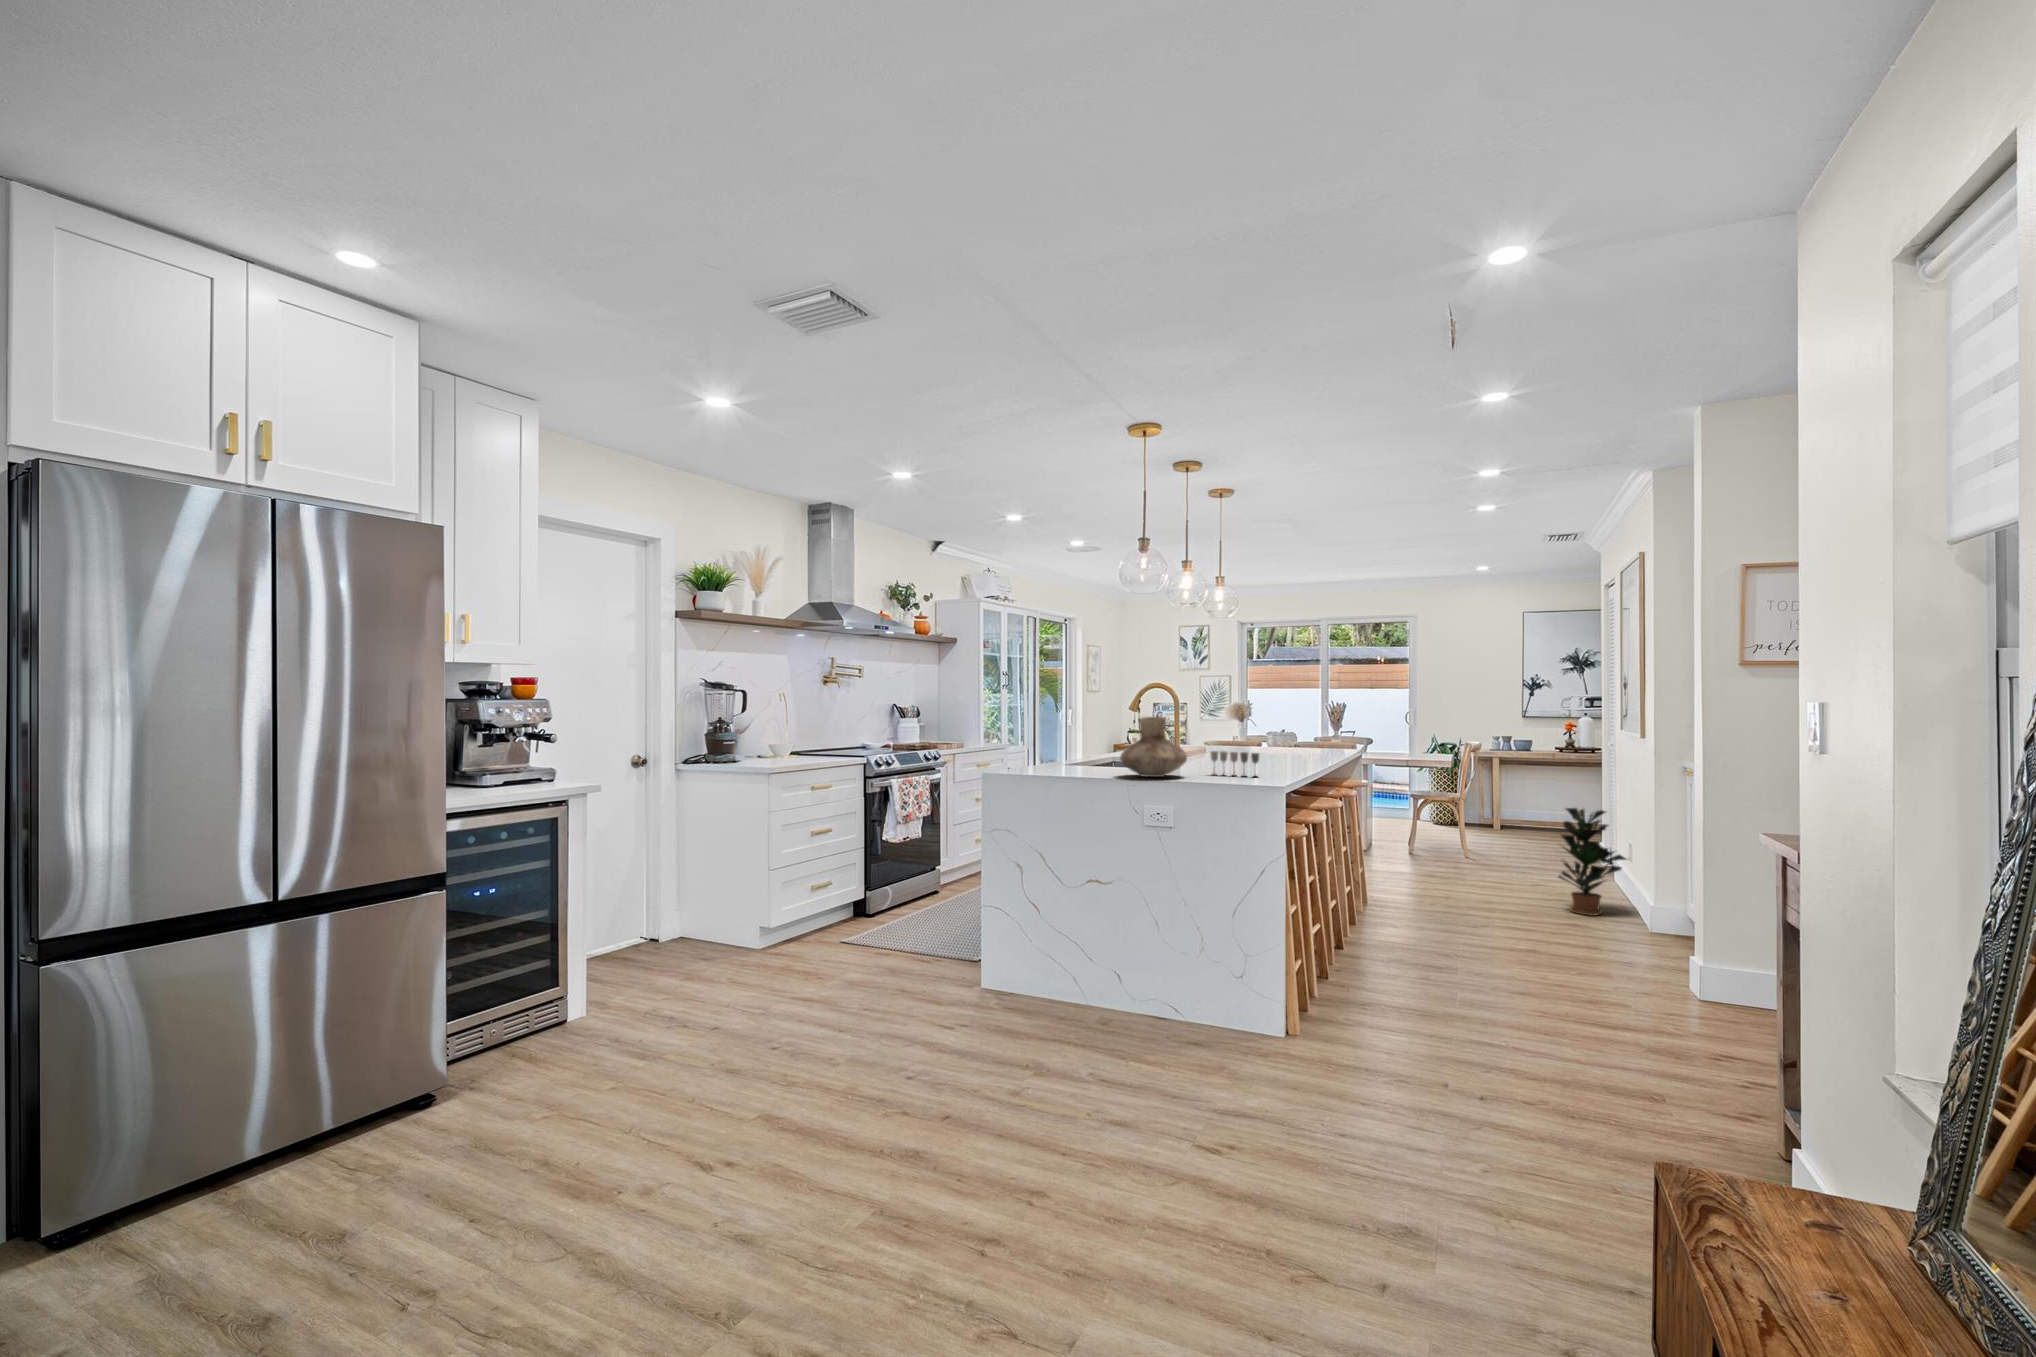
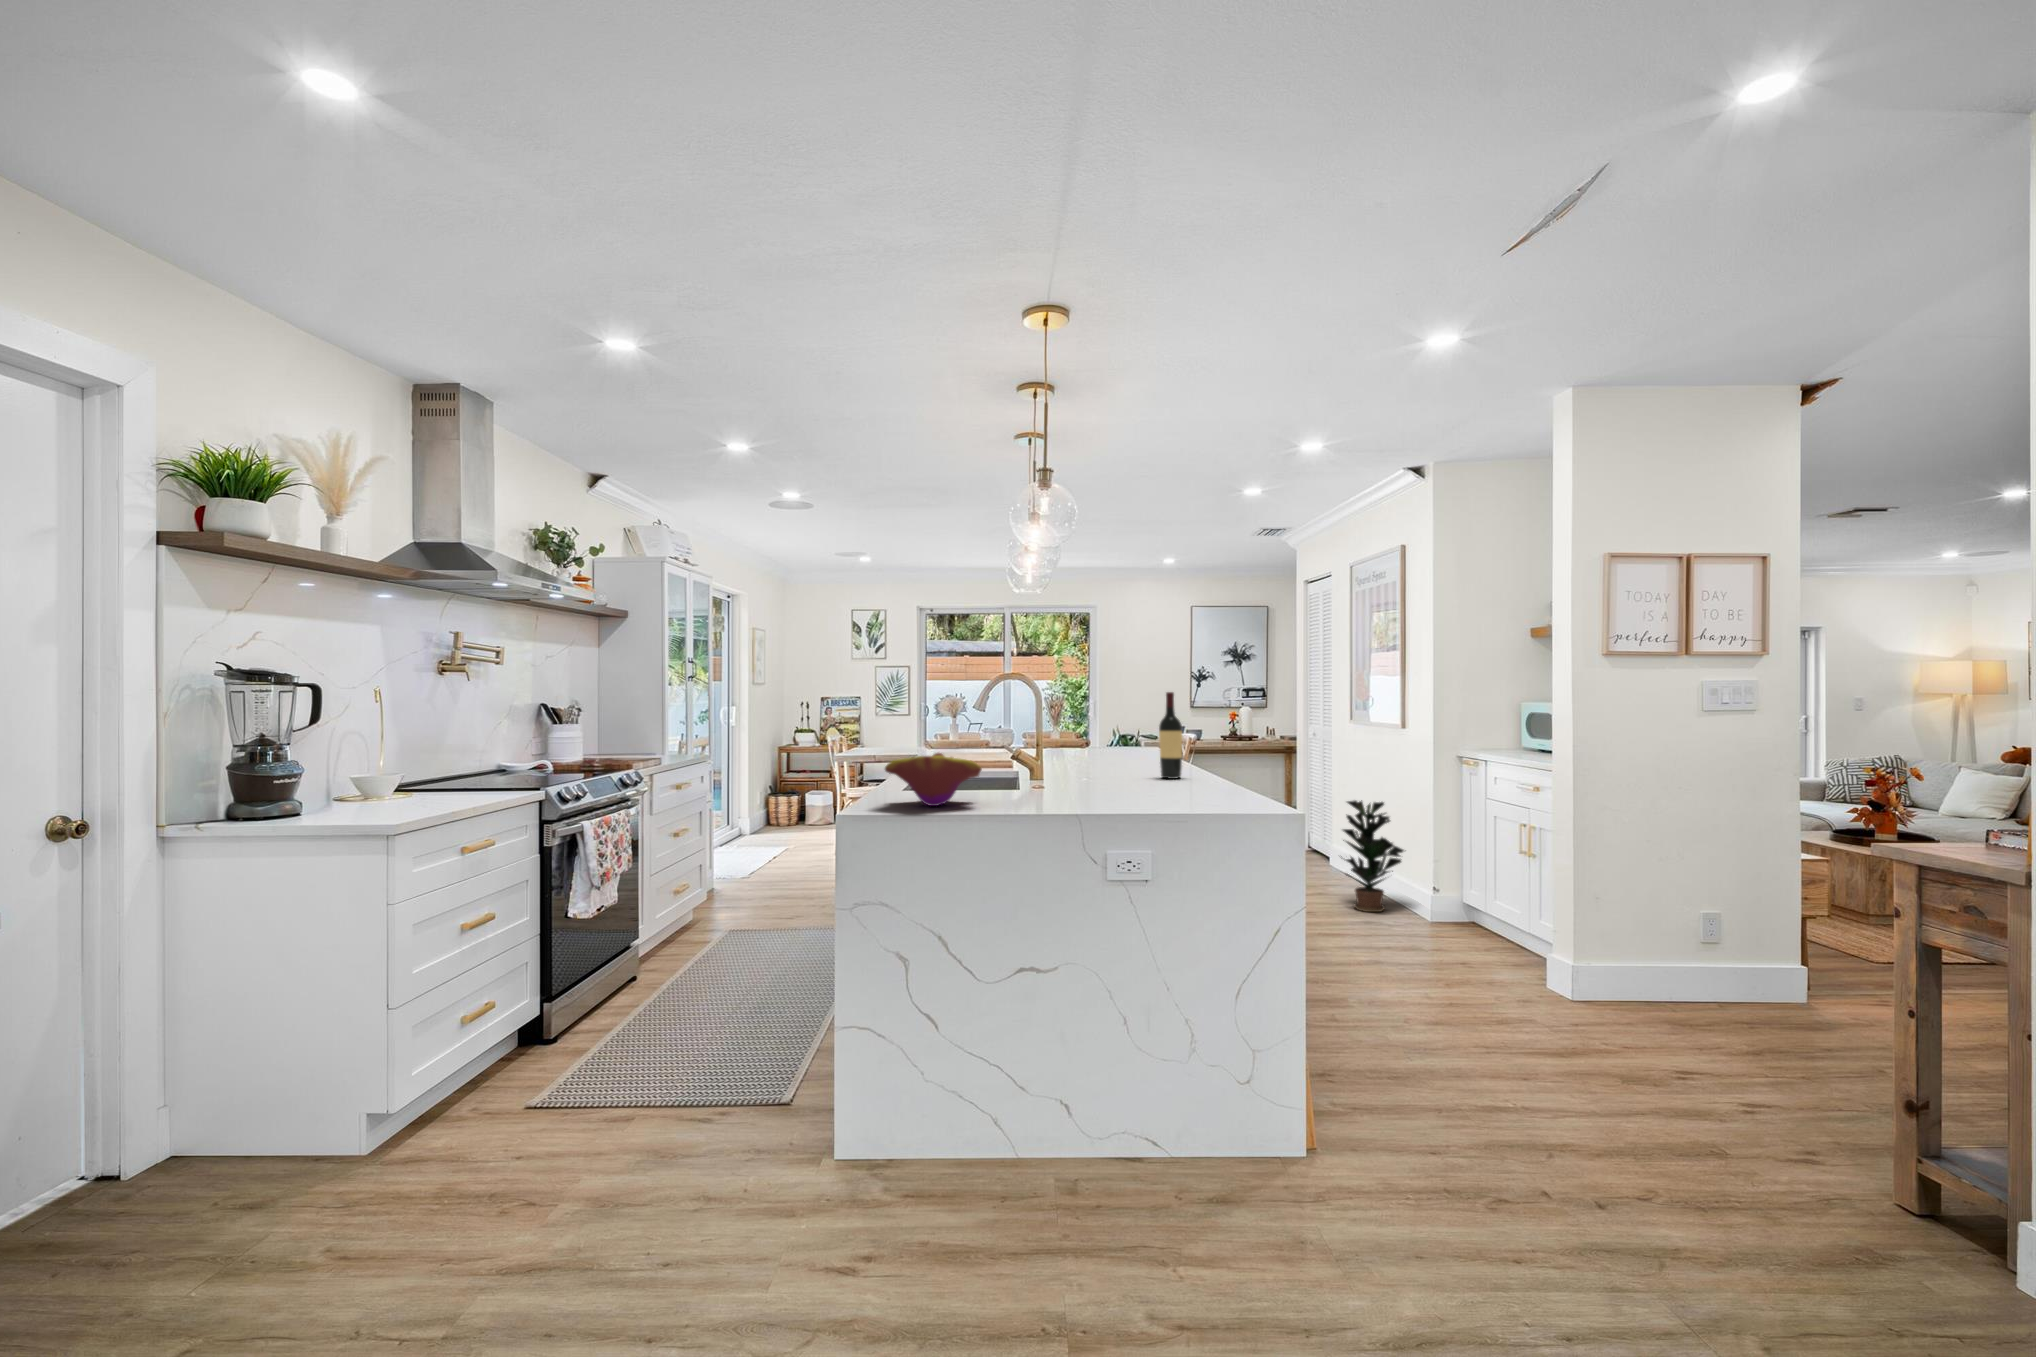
wine bottle: none [1255,702,1272,767] -> present [1159,692,1182,779]
vase: present [1120,717,1187,777] -> none [1048,715,1149,806]
decorative bowl: none [1024,739,1088,773] -> present [885,753,982,806]
wine glass: present [1210,751,1259,777] -> none [1159,762,1235,797]

